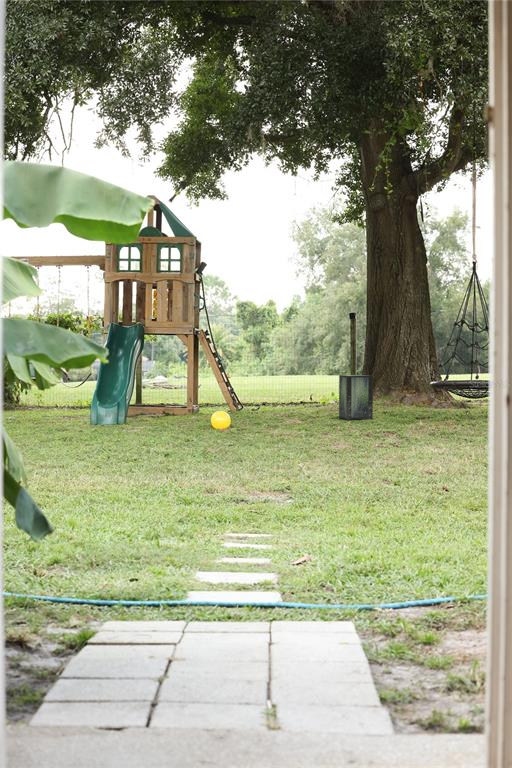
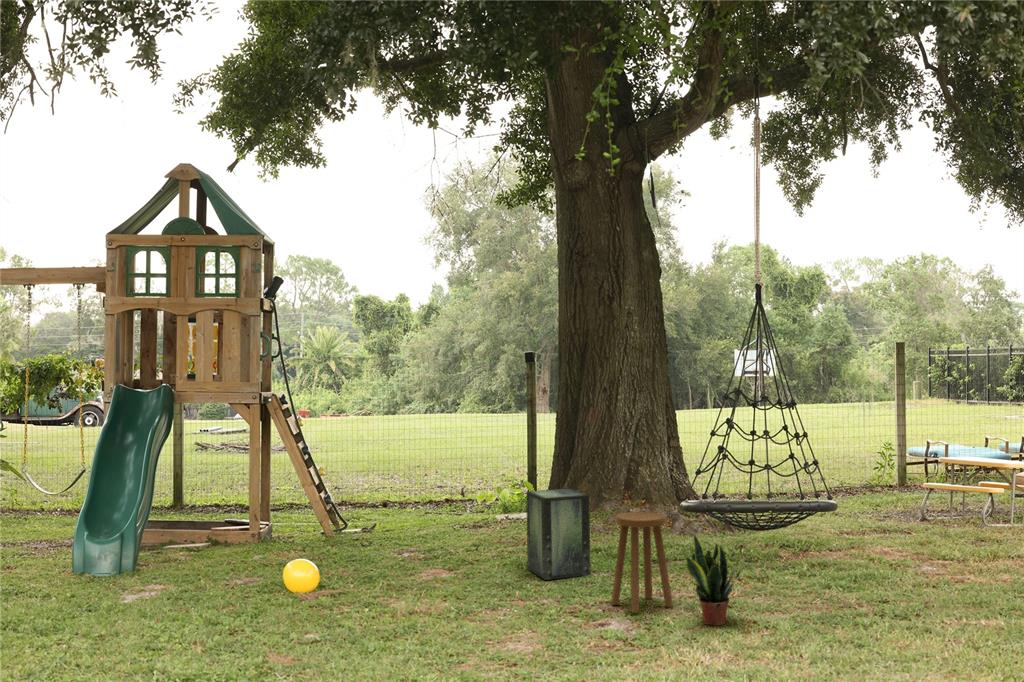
stool: none [380,378,412,427] -> present [611,512,673,613]
potted plant: none [415,385,447,429] -> present [686,535,741,625]

